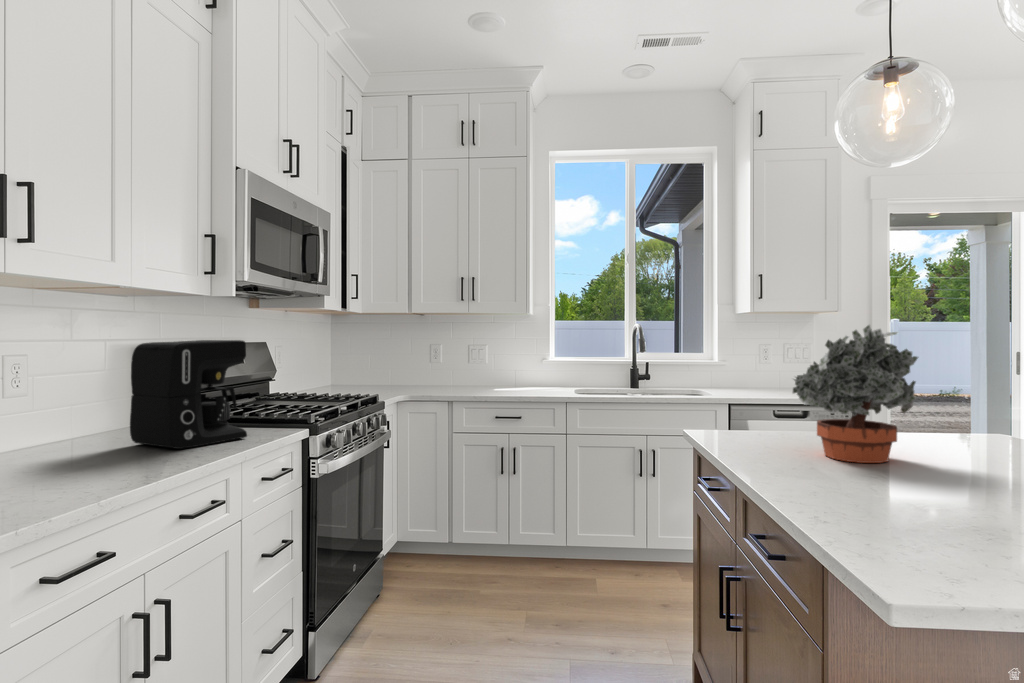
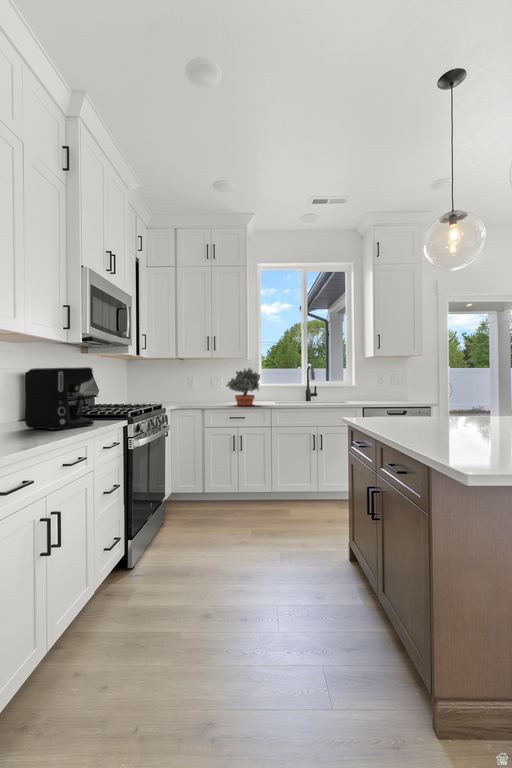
potted plant: present [793,325,918,463] -> present [226,368,260,405]

